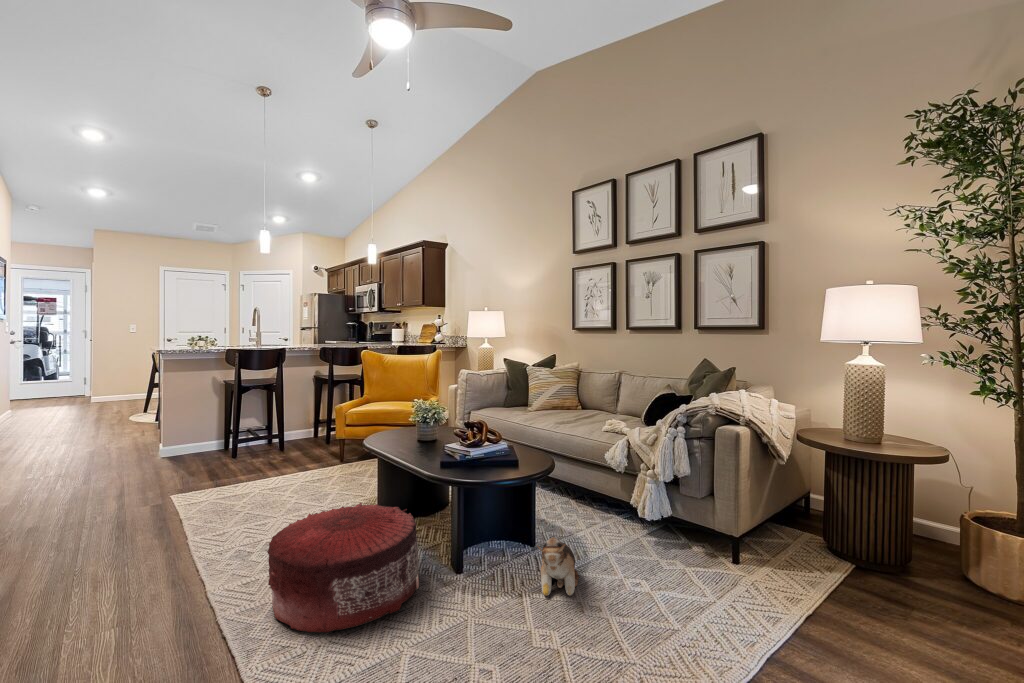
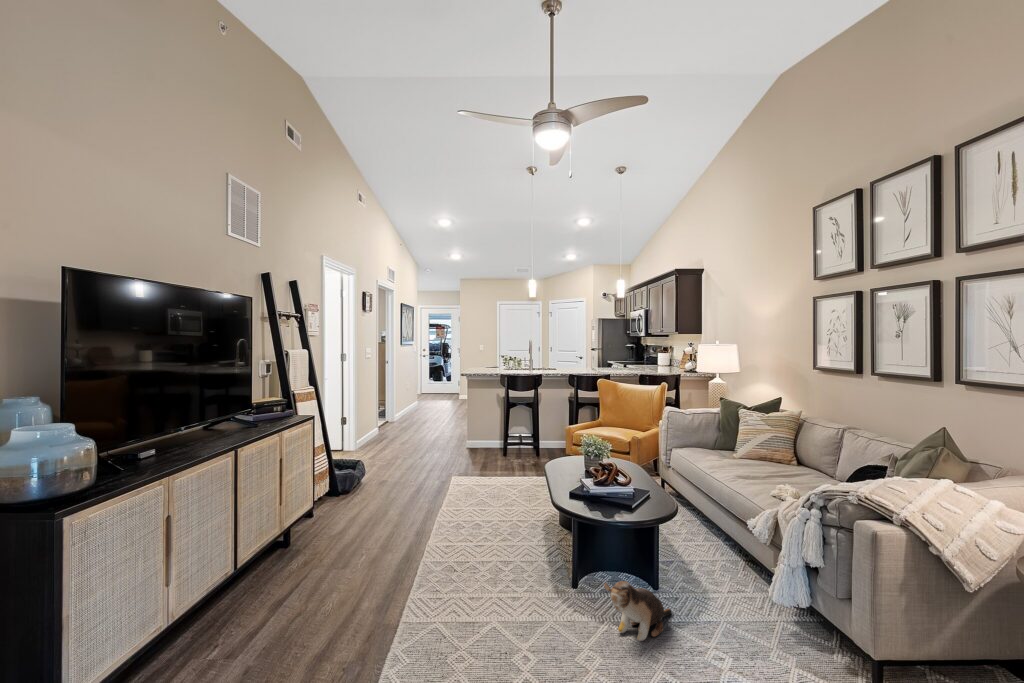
pouf: present [267,503,419,633] -> none [436,509,545,596]

